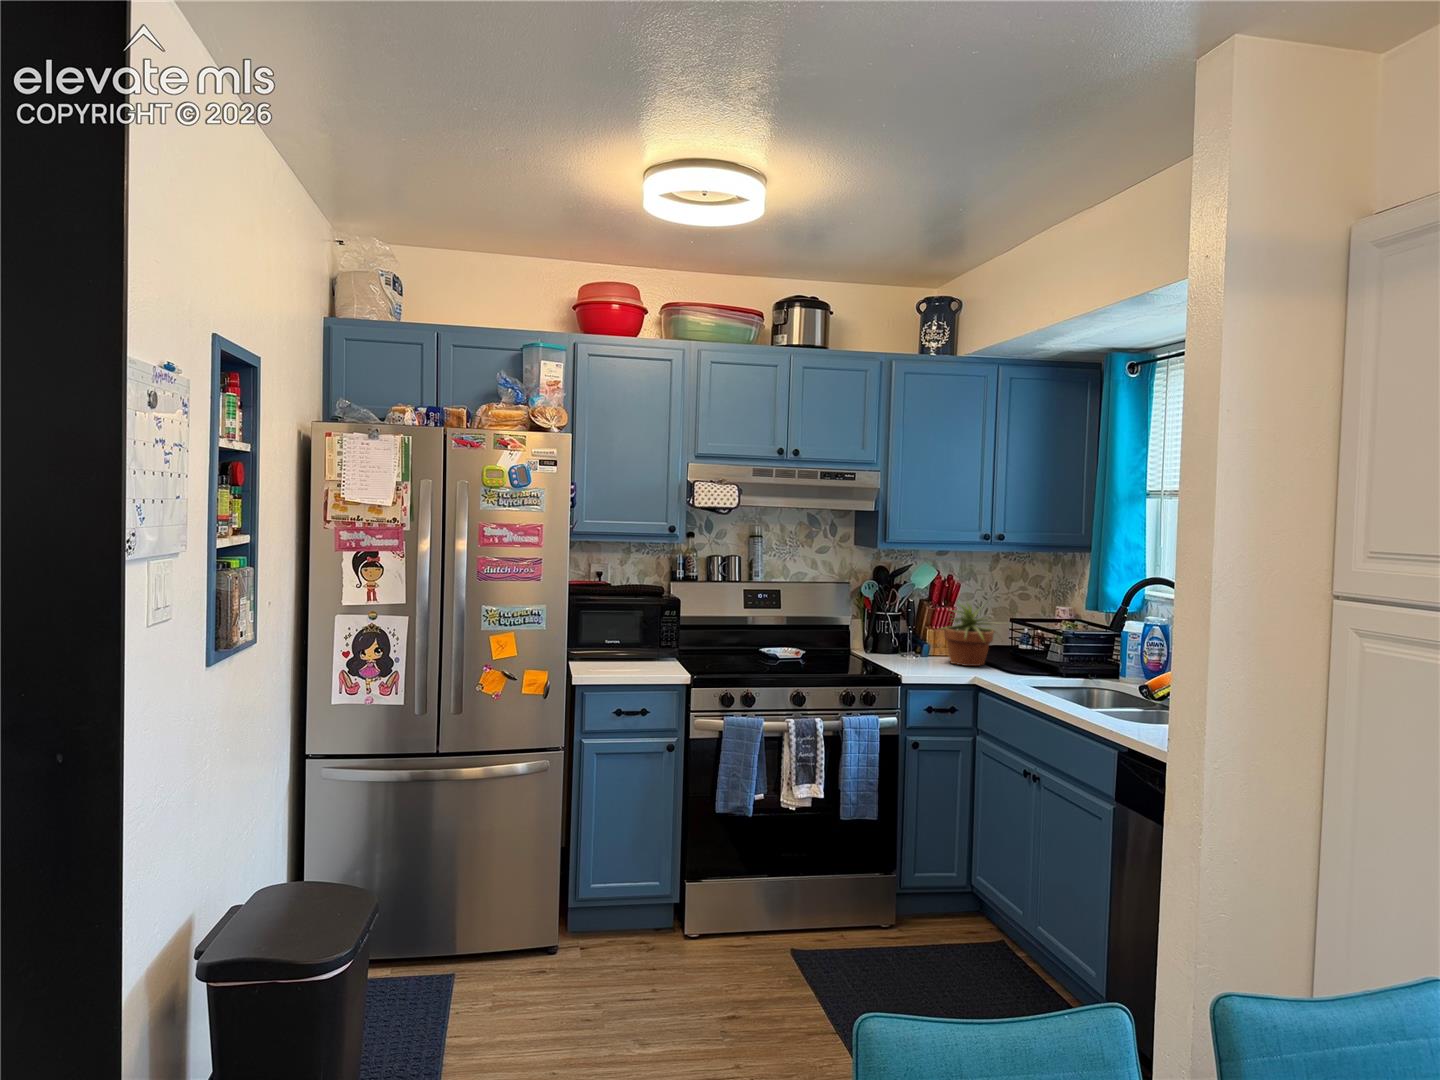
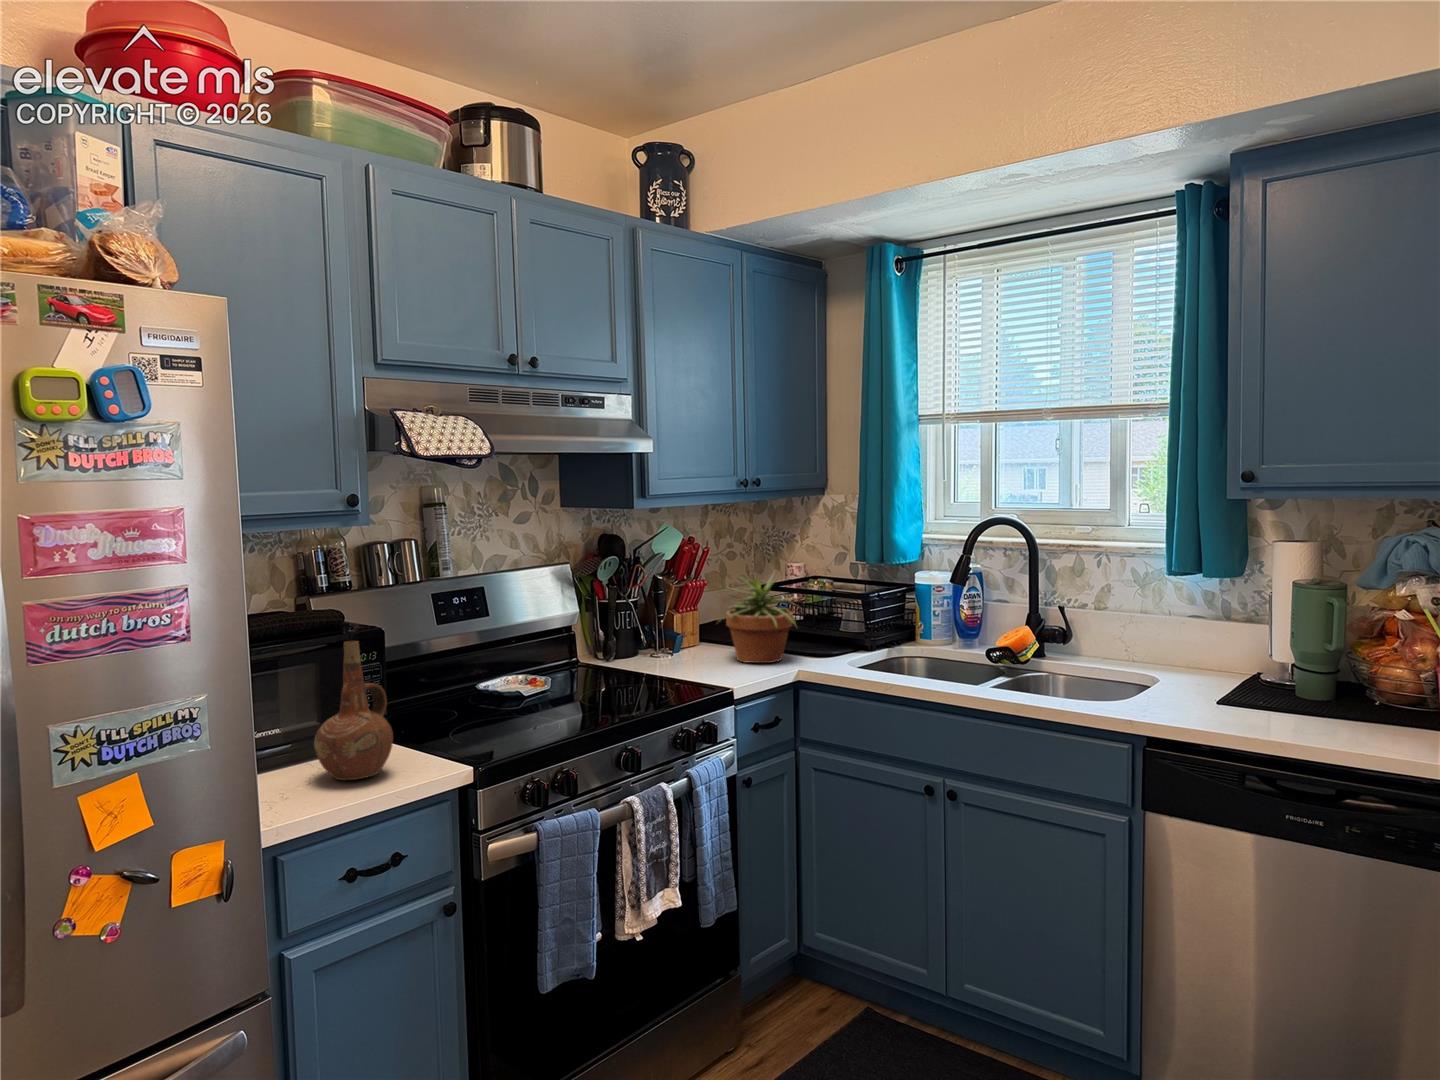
ceramic pitcher: none [619,600,660,671] -> present [314,641,393,780]

